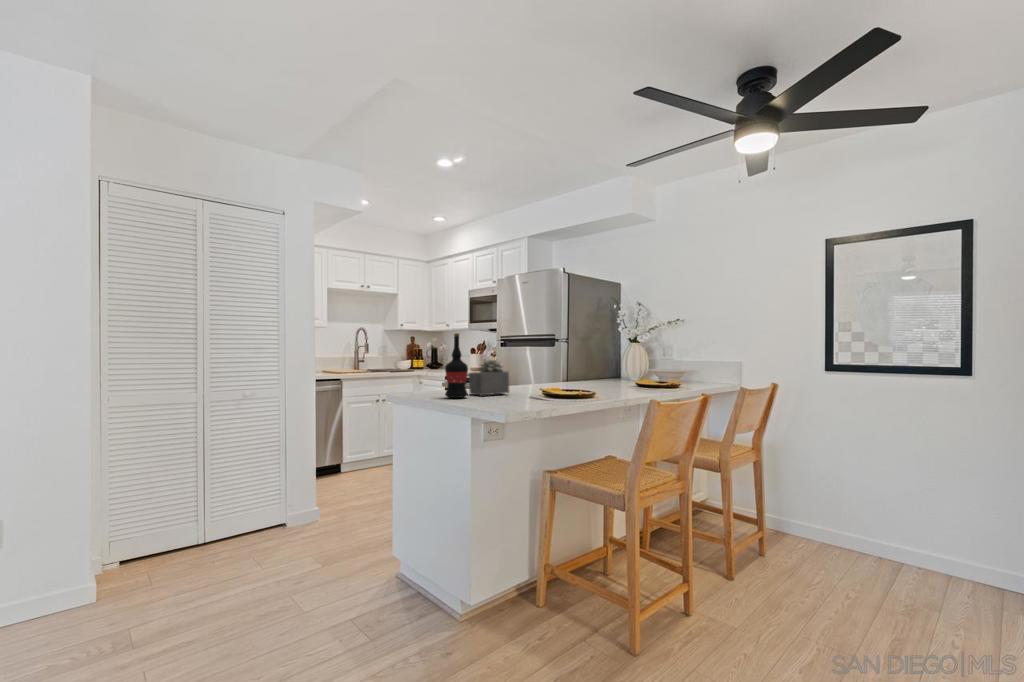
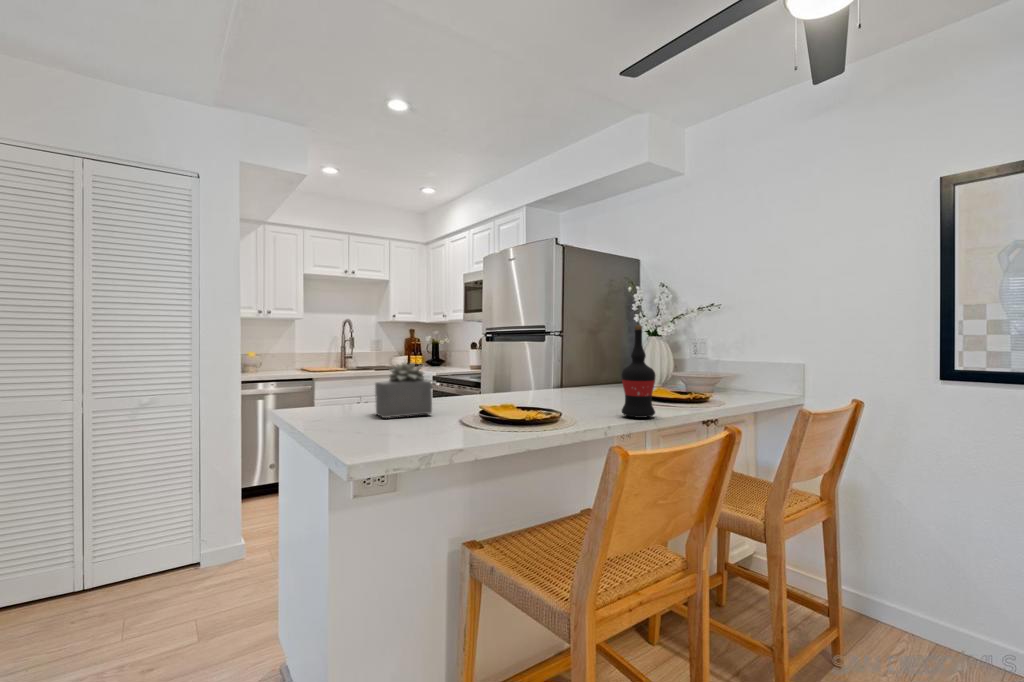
wine bottle: present [445,333,468,398] -> present [622,325,655,418]

